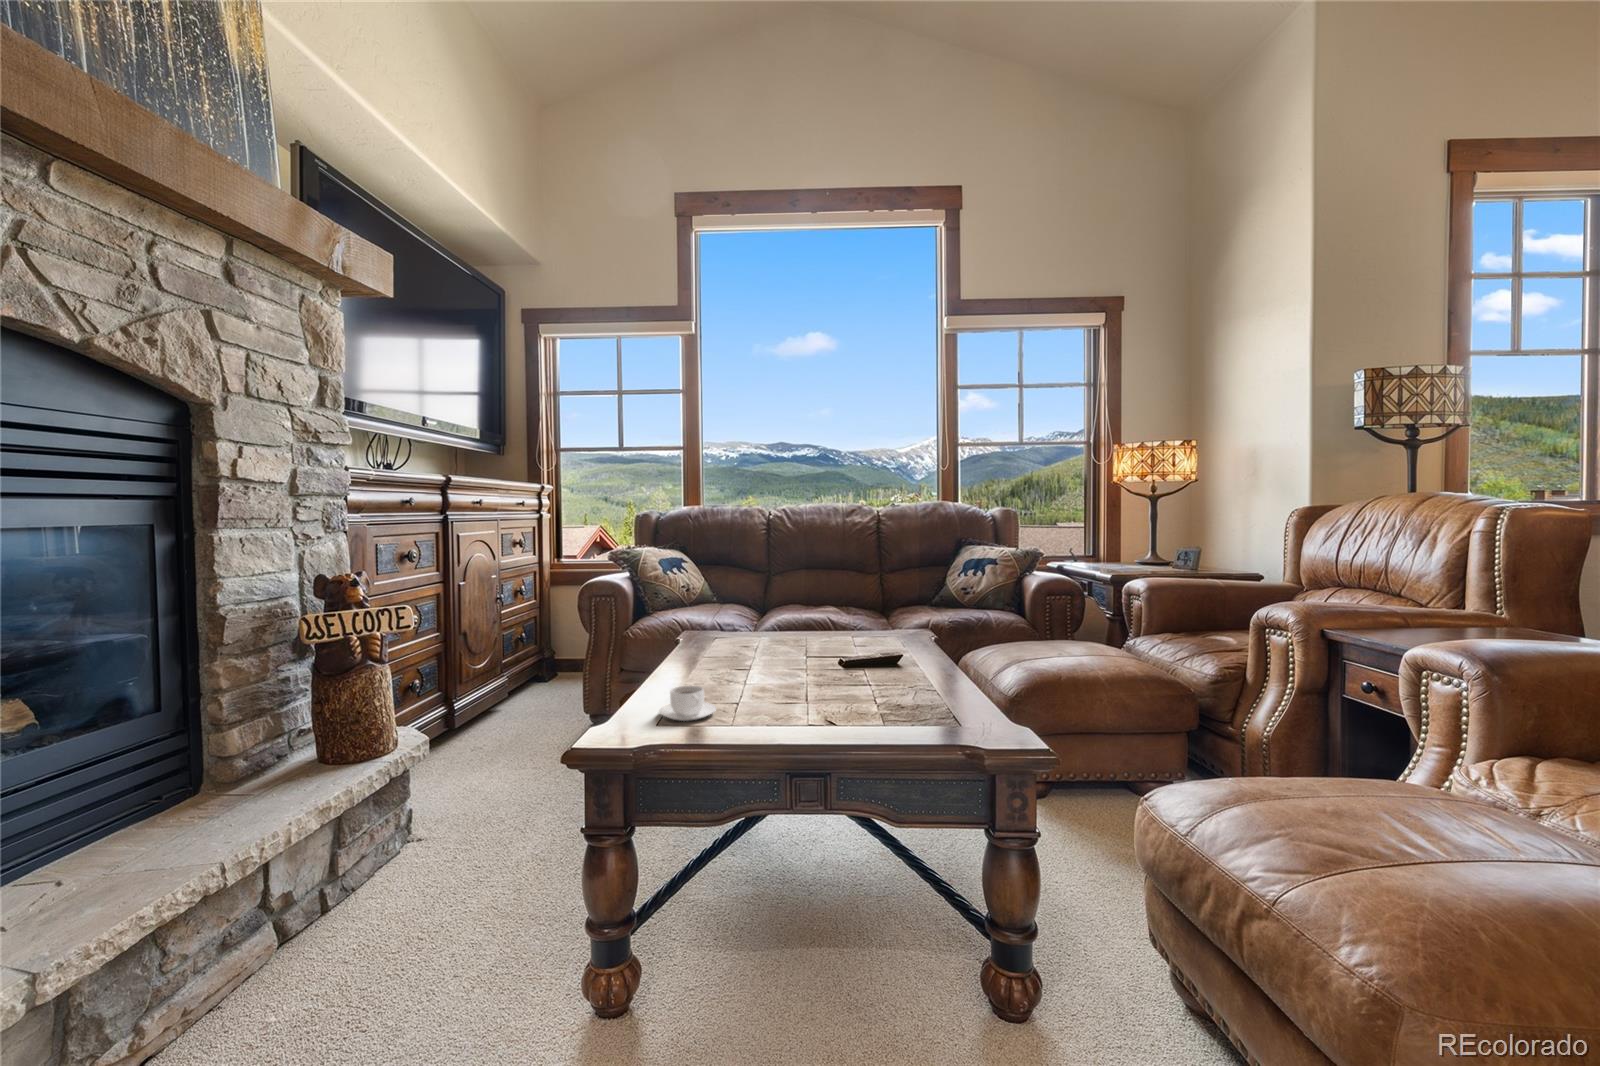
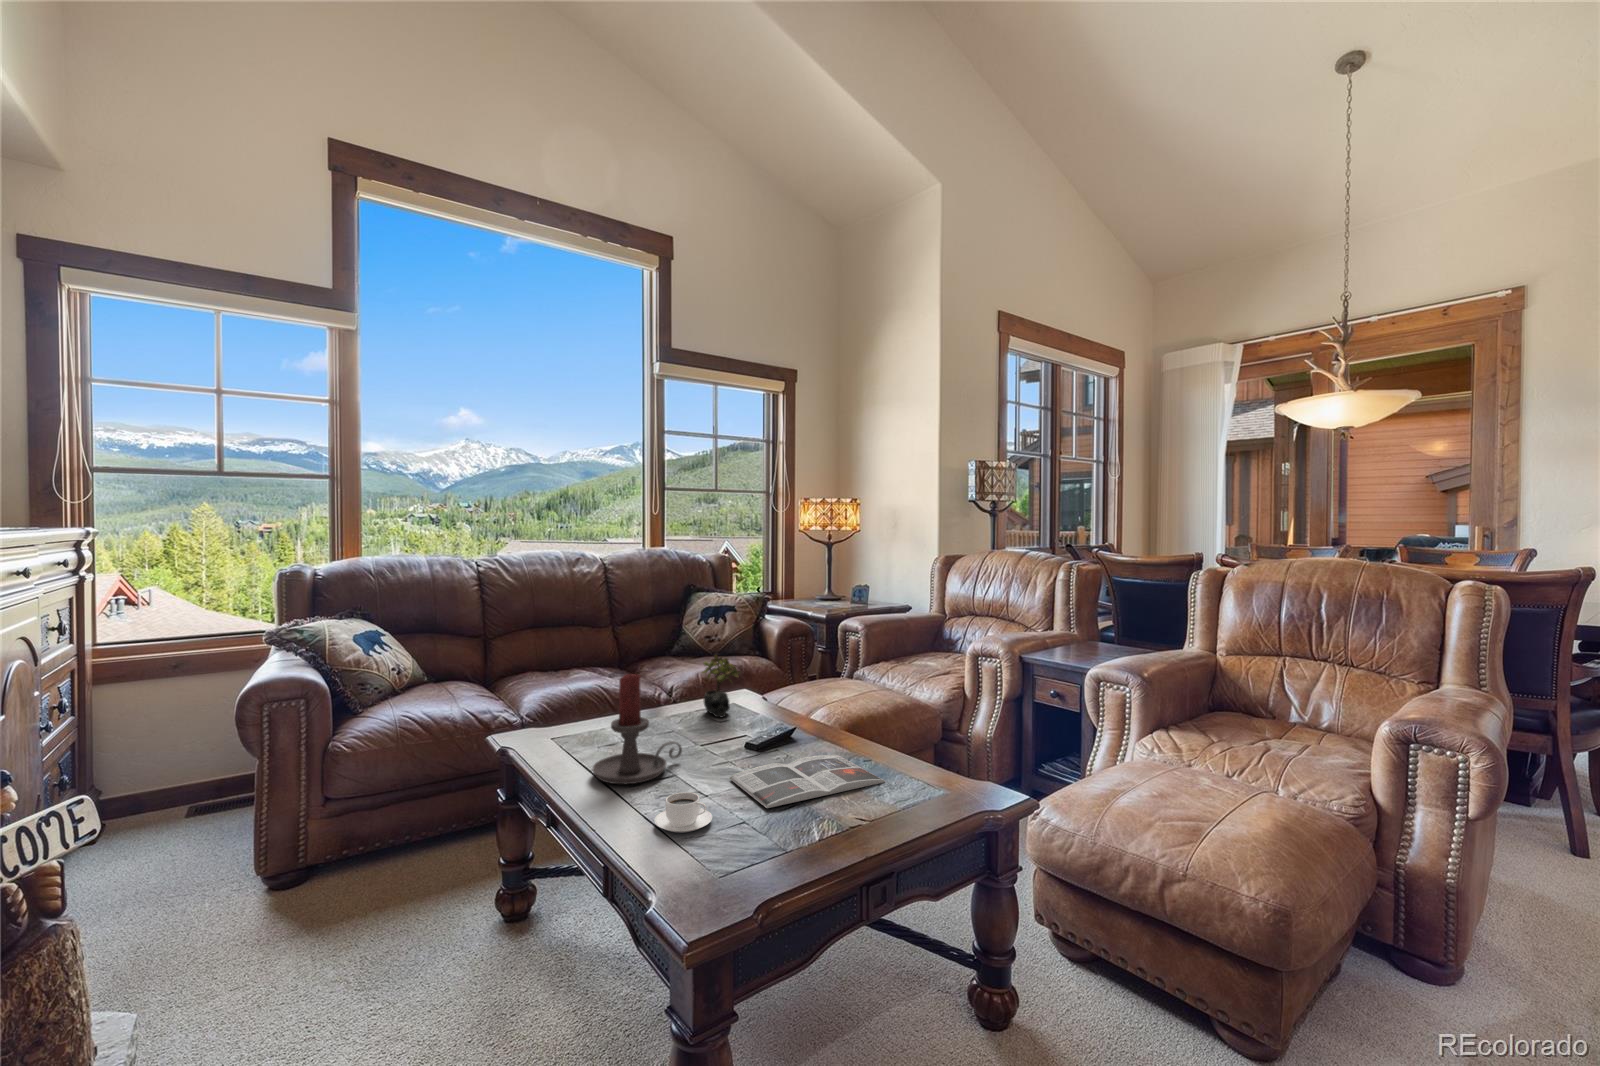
candle holder: none [682,578,772,681] -> present [593,674,682,784]
succulent plant: none [851,585,891,648] -> present [702,655,741,718]
magazine: none [768,686,928,725] -> present [729,755,885,808]

